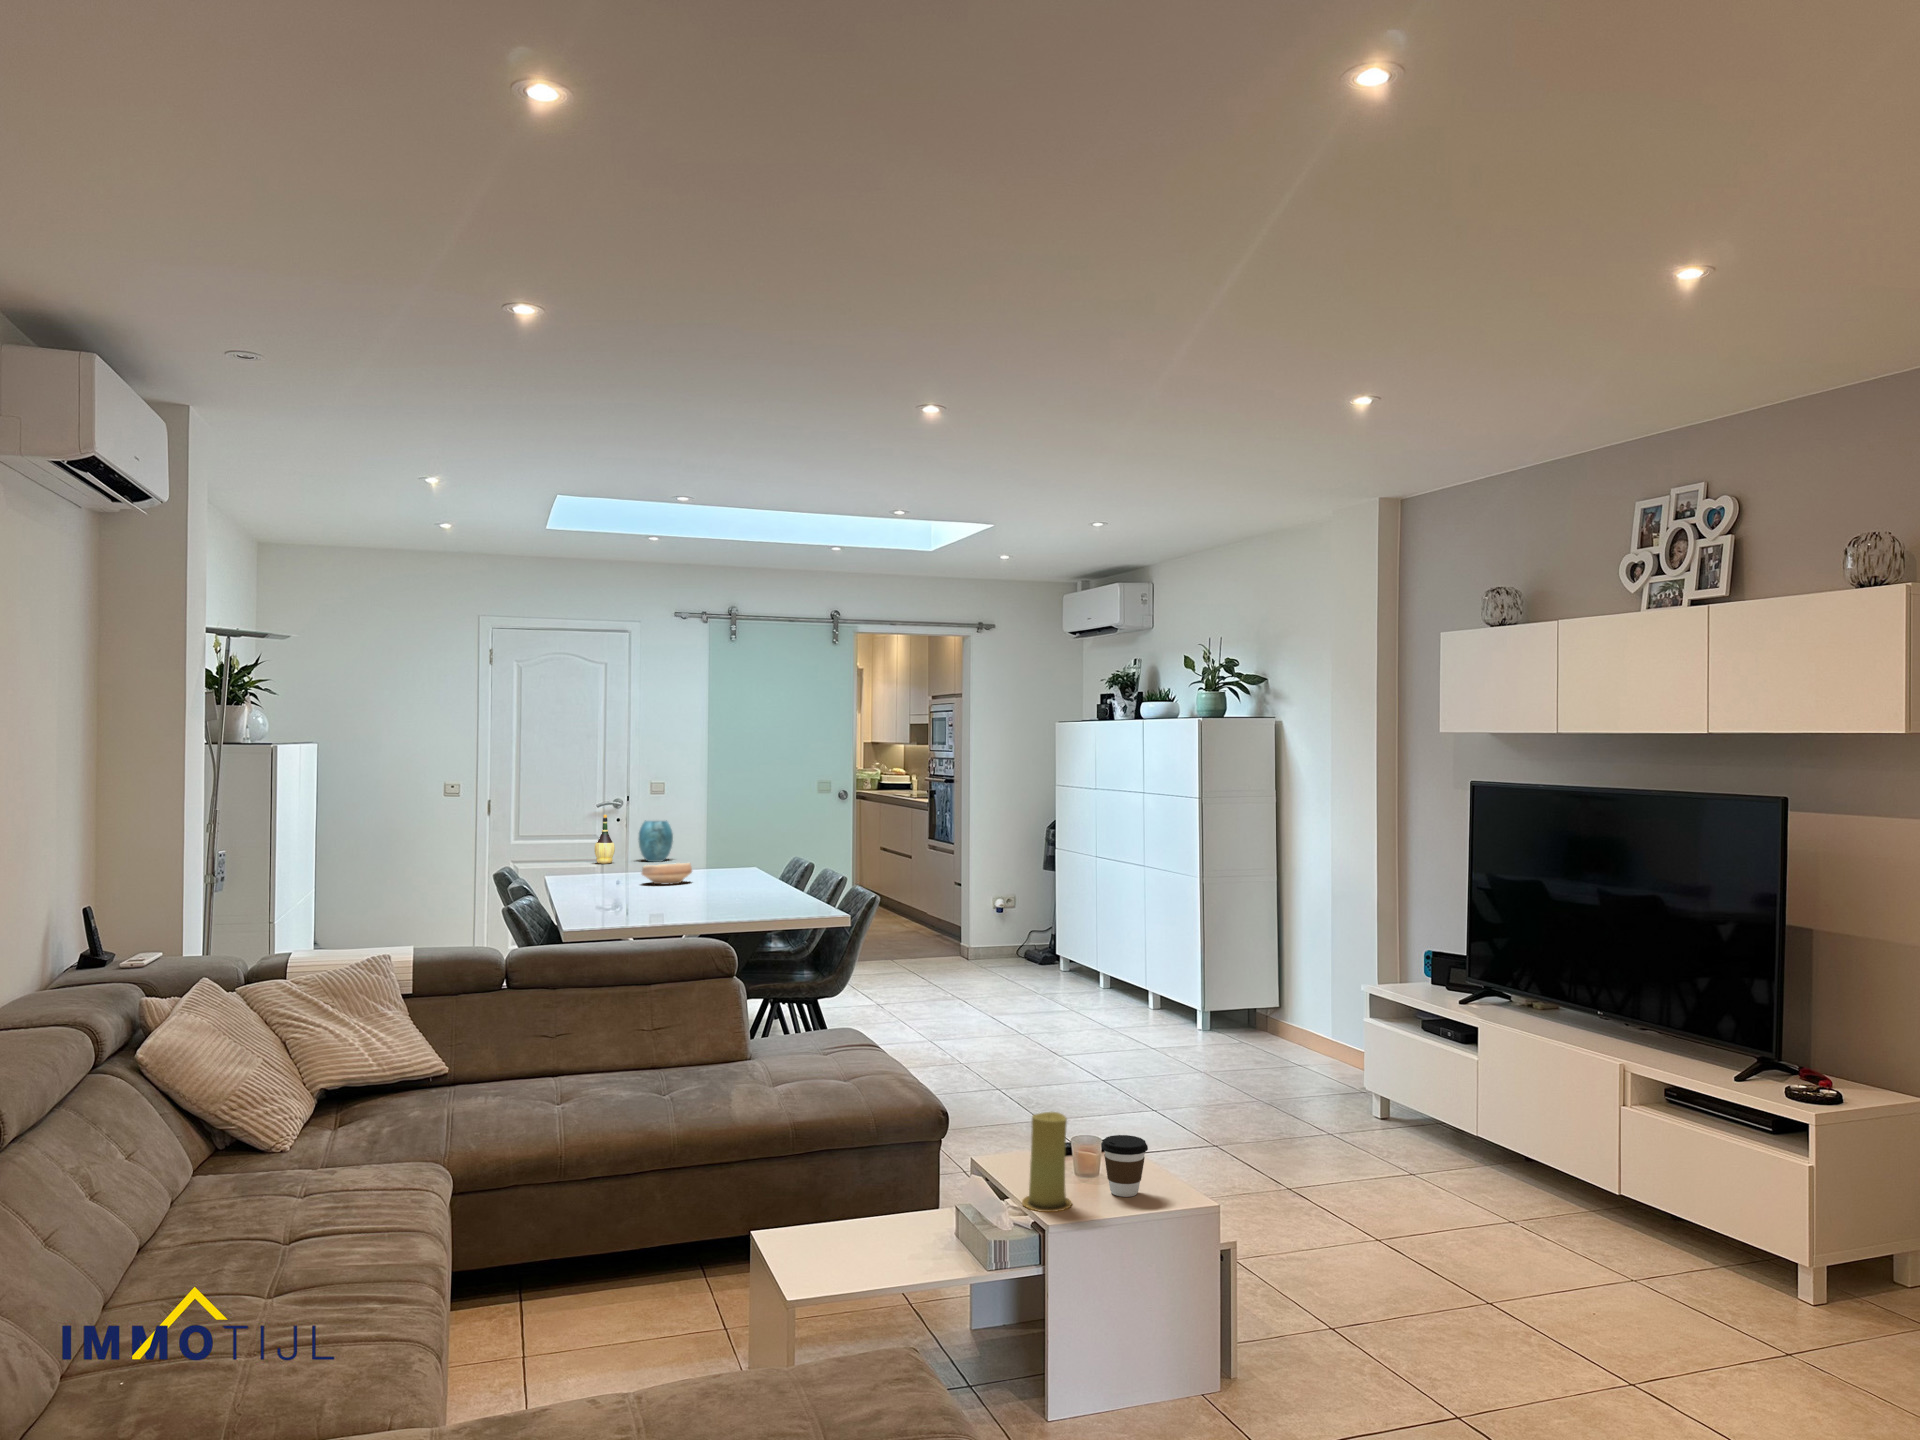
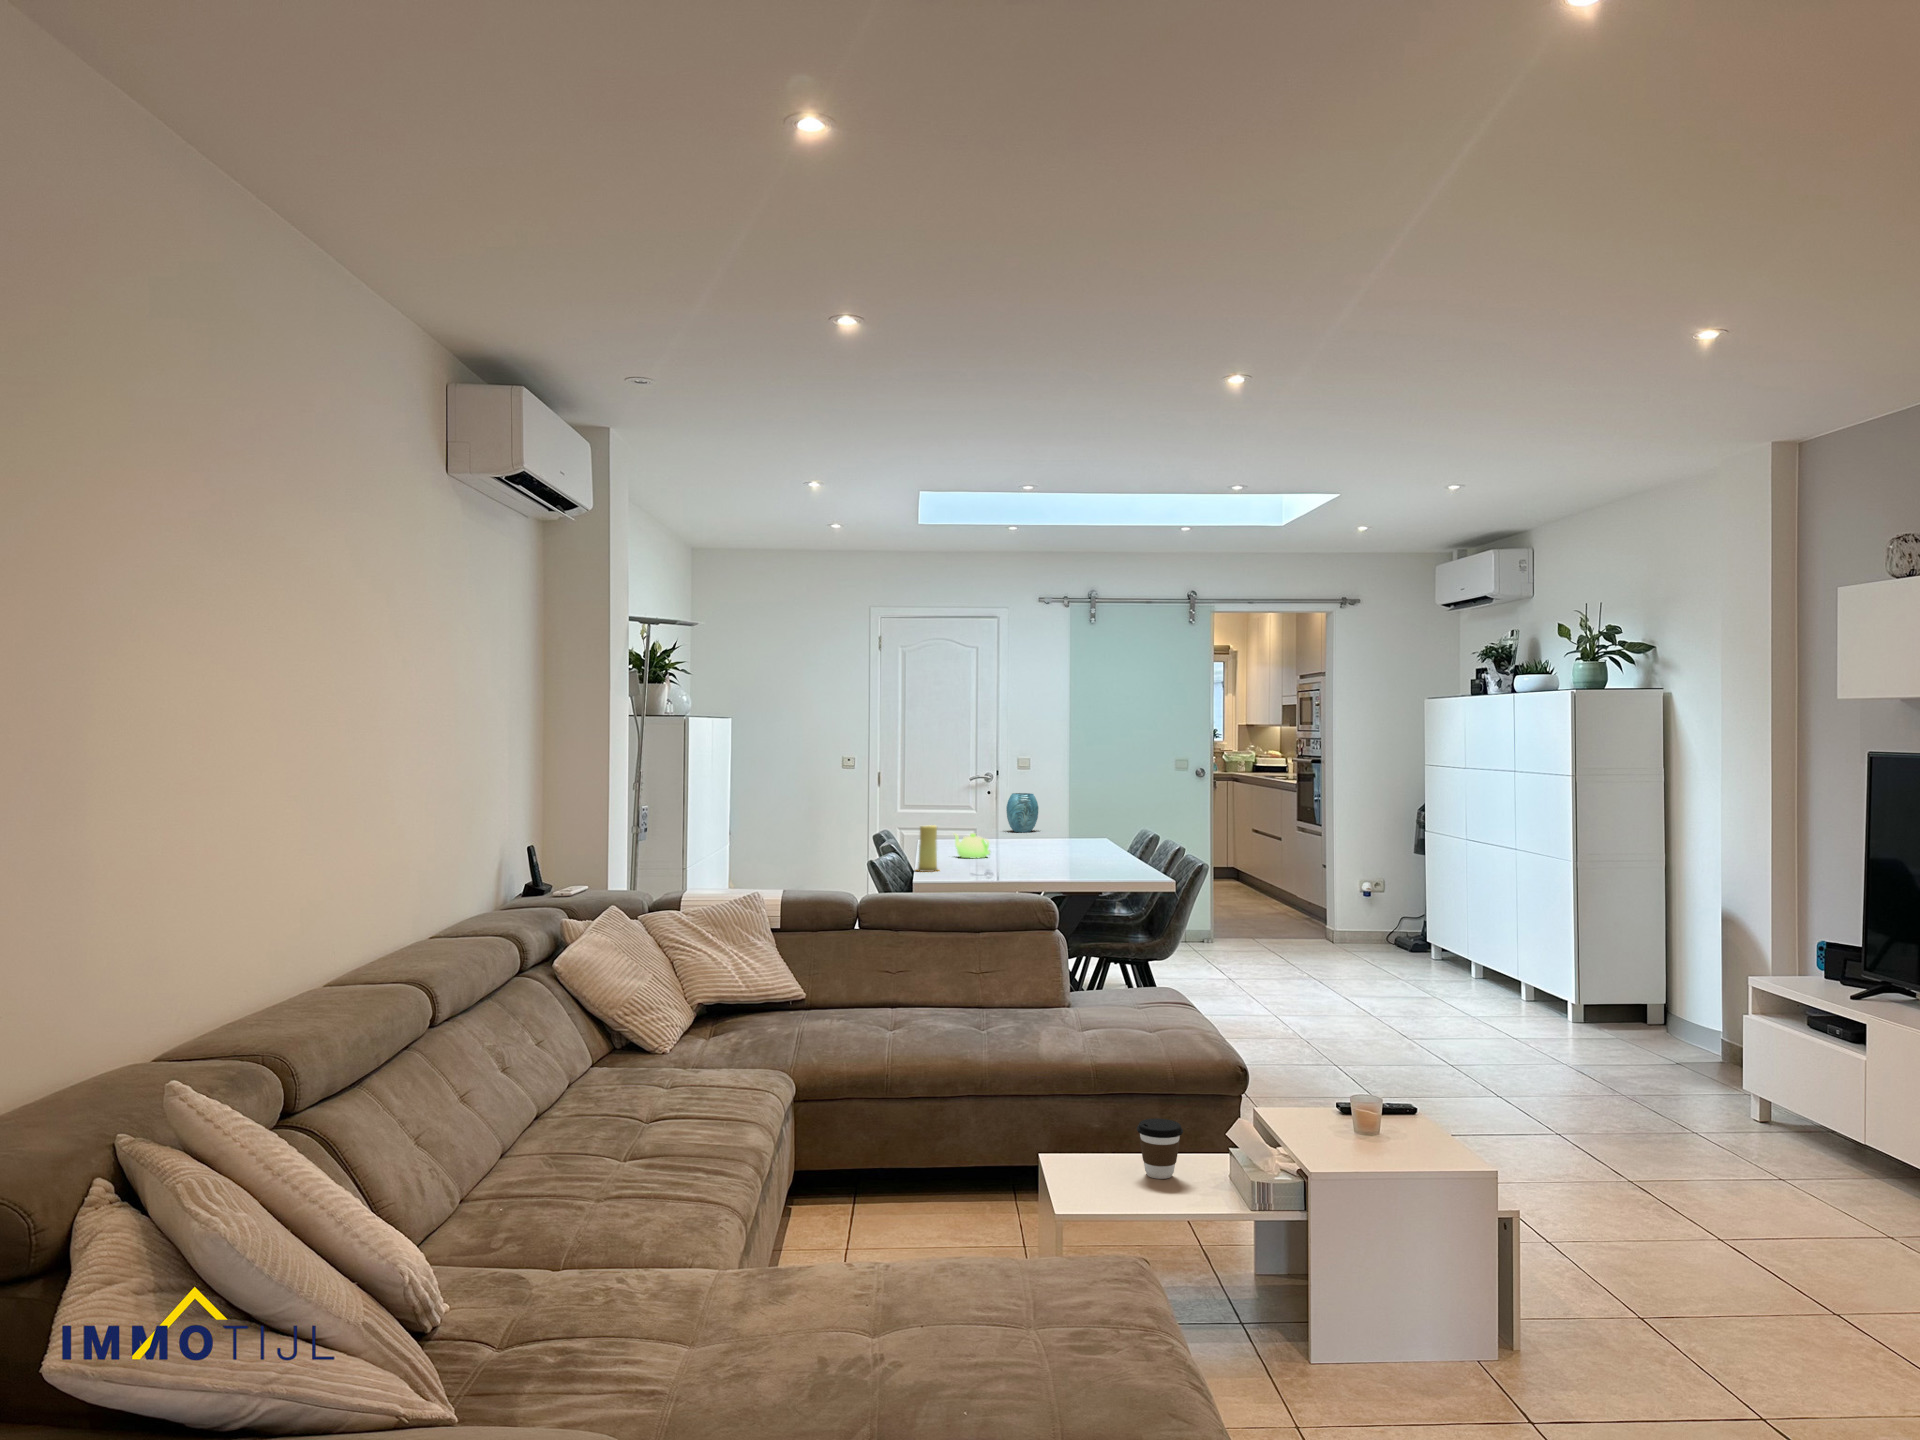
wine bottle: present [595,815,615,864] -> none [966,787,985,833]
bowl: present [642,863,692,885] -> none [999,831,1046,851]
teapot: none [593,868,636,895] -> present [954,833,990,858]
candle: present [1022,1112,1072,1212] -> present [916,825,939,872]
coffee cup: present [1101,1135,1148,1197] -> present [1137,1119,1183,1179]

